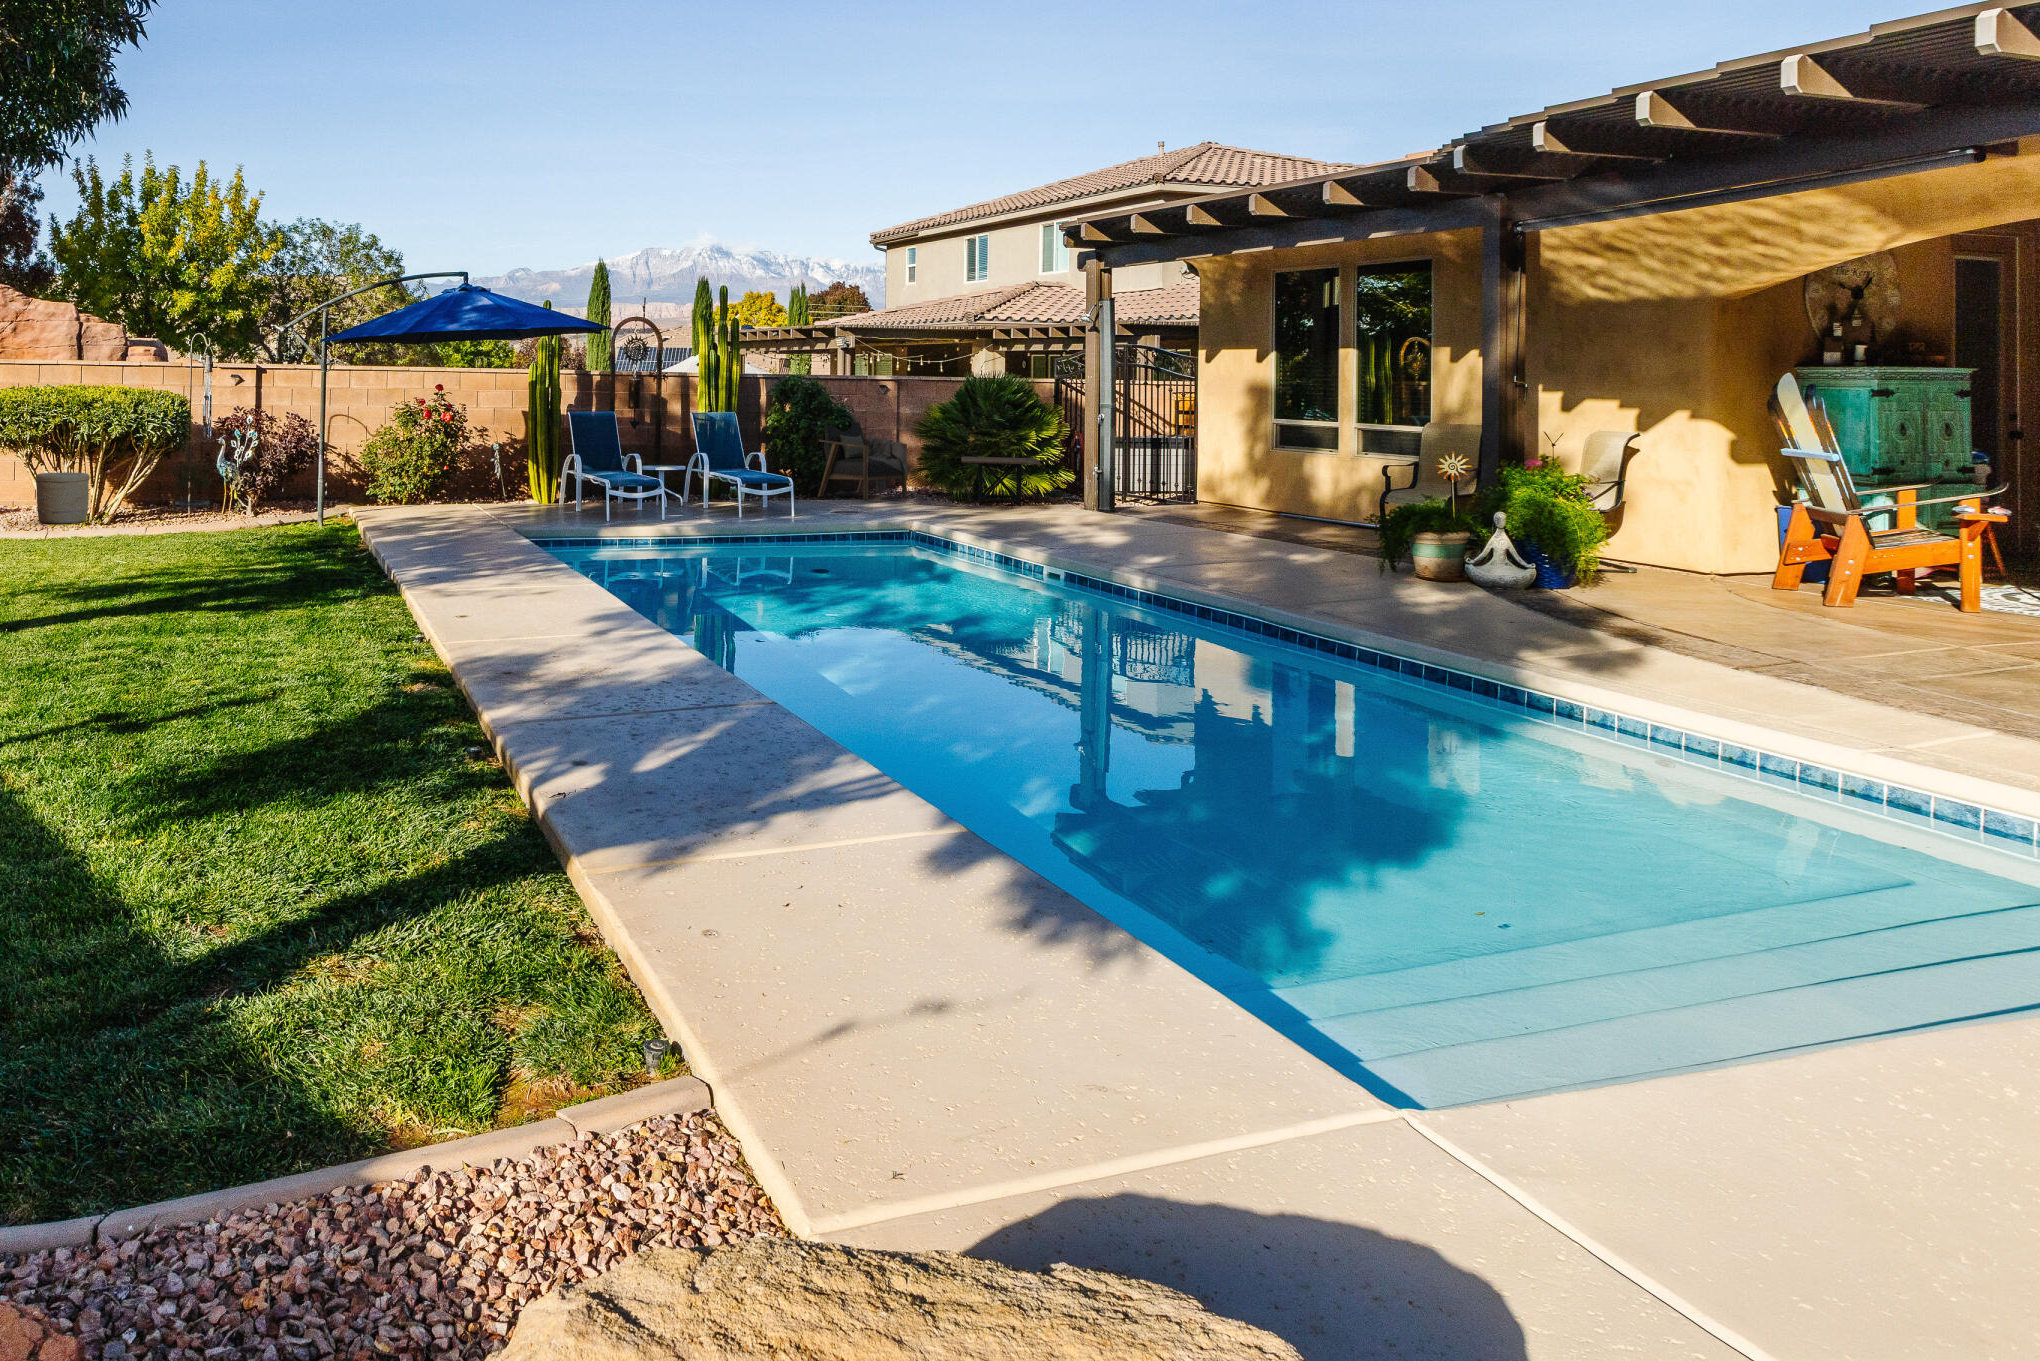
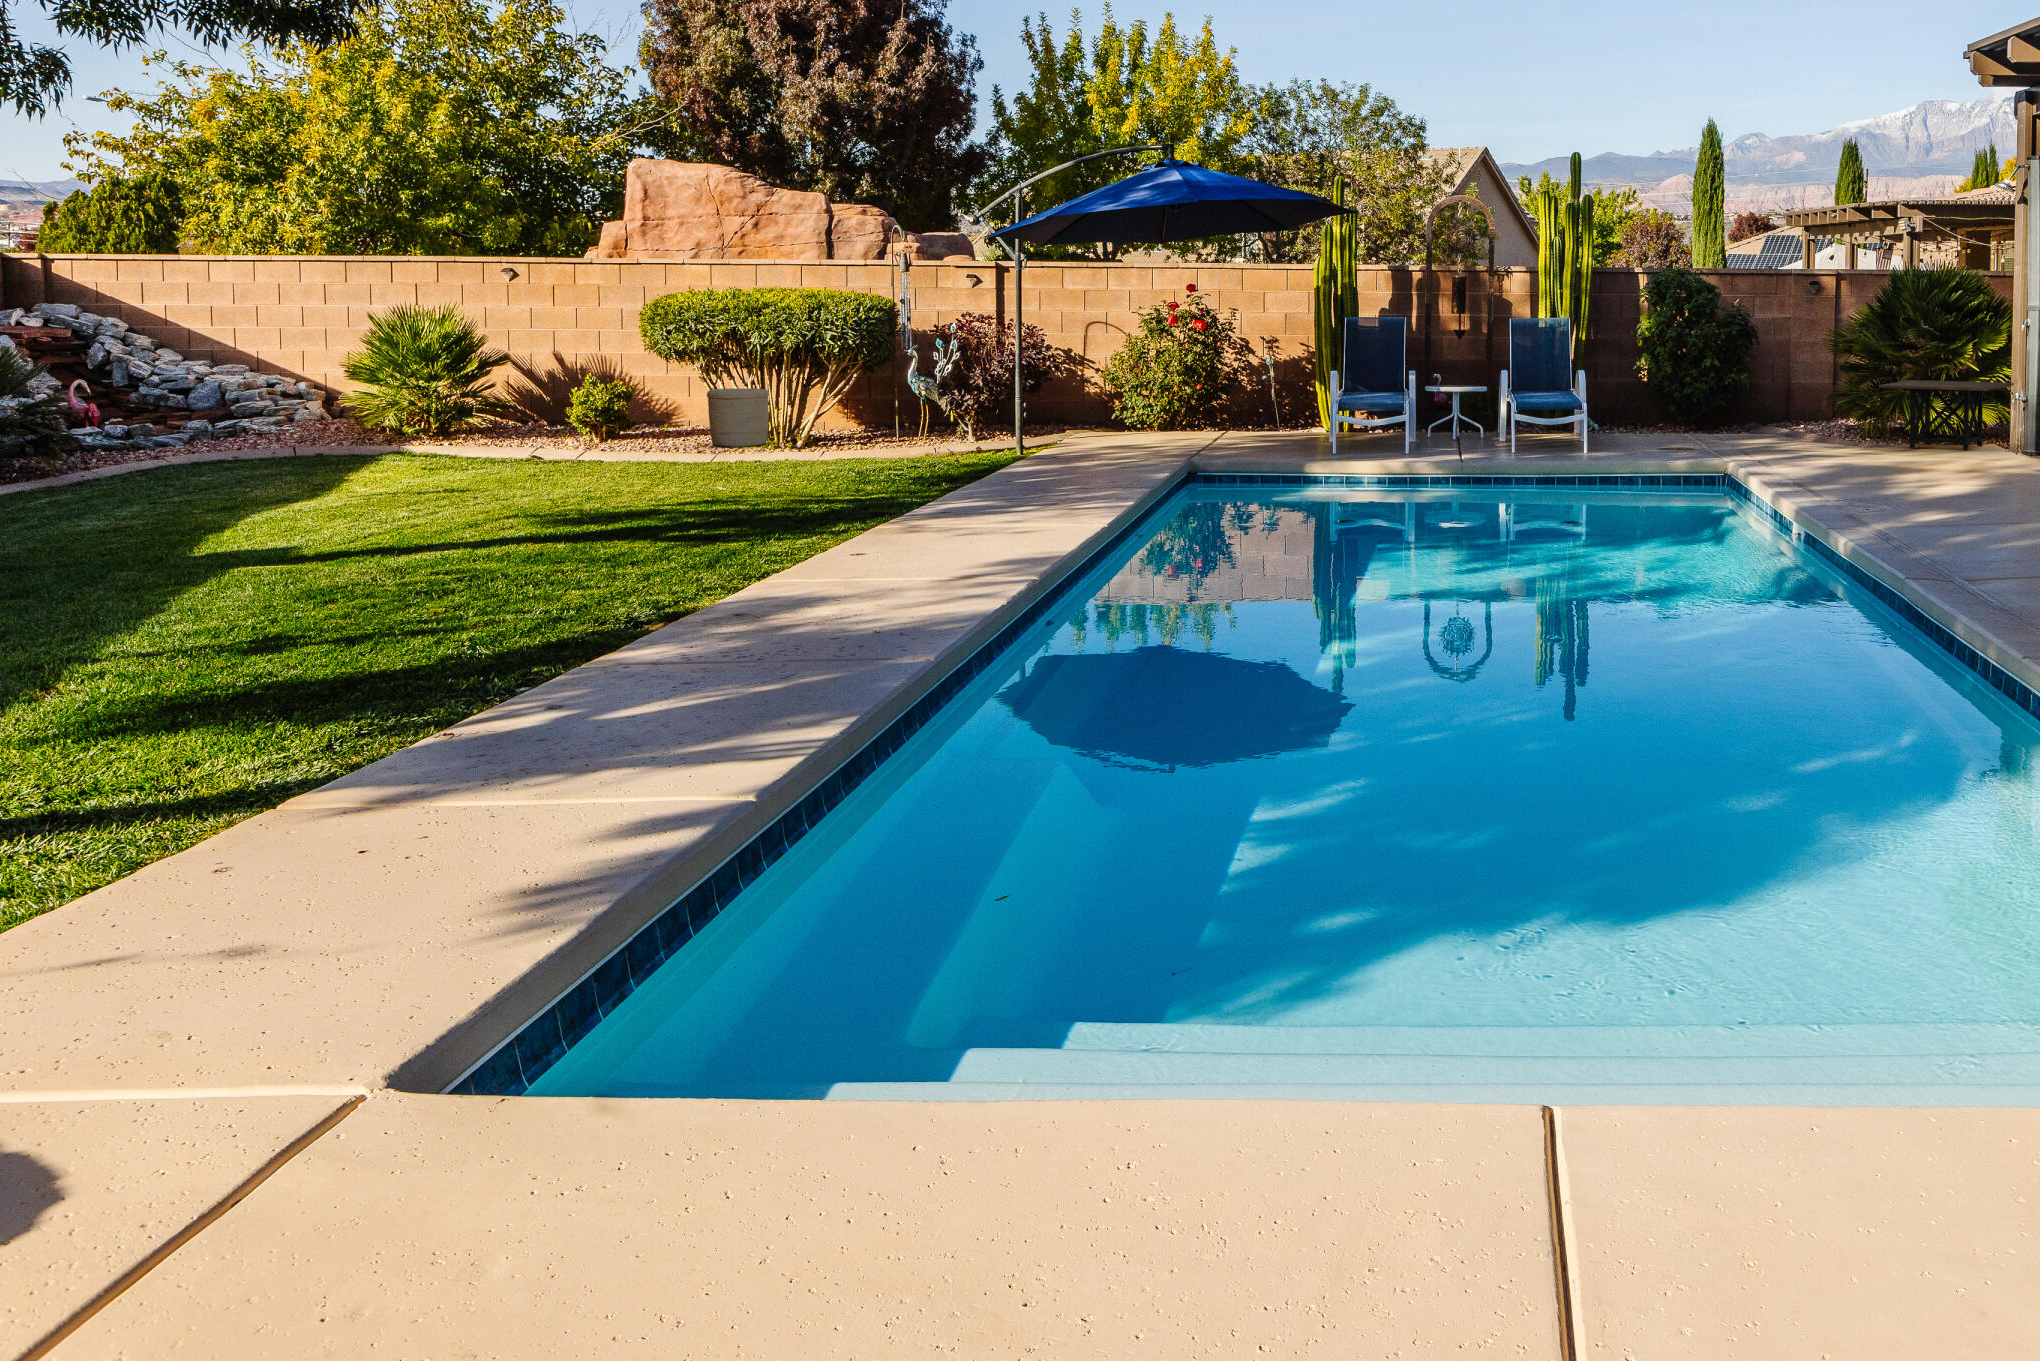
armchair: present [818,422,908,501] -> none [1710,332,1836,440]
potted tree: present [173,446,210,506] -> none [894,359,946,431]

